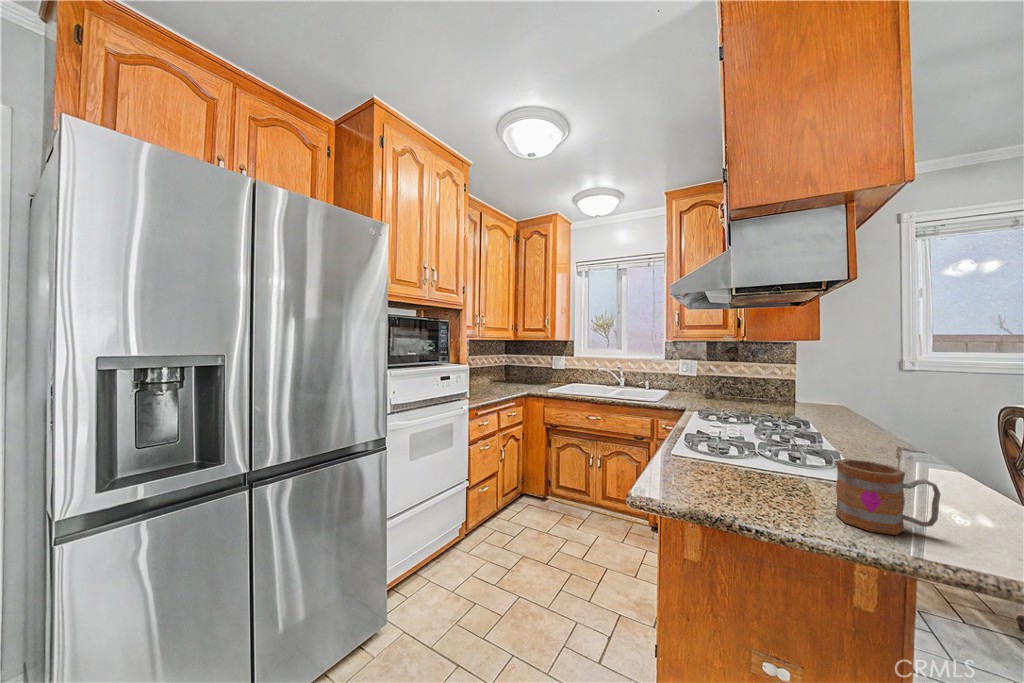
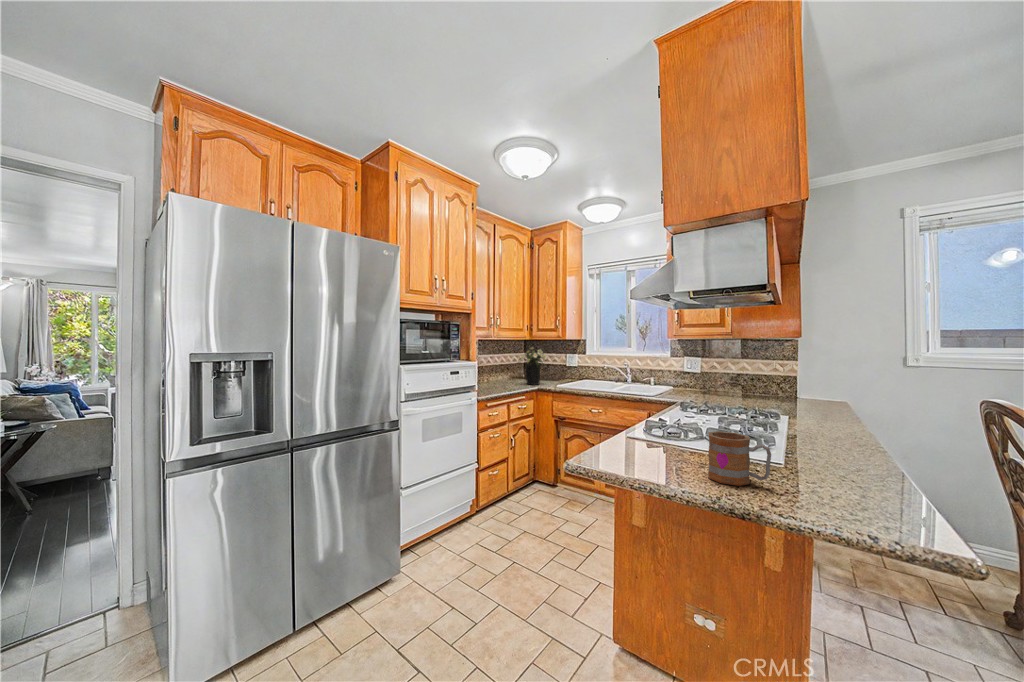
flower arrangement: none [506,348,539,389] -> present [519,348,546,385]

